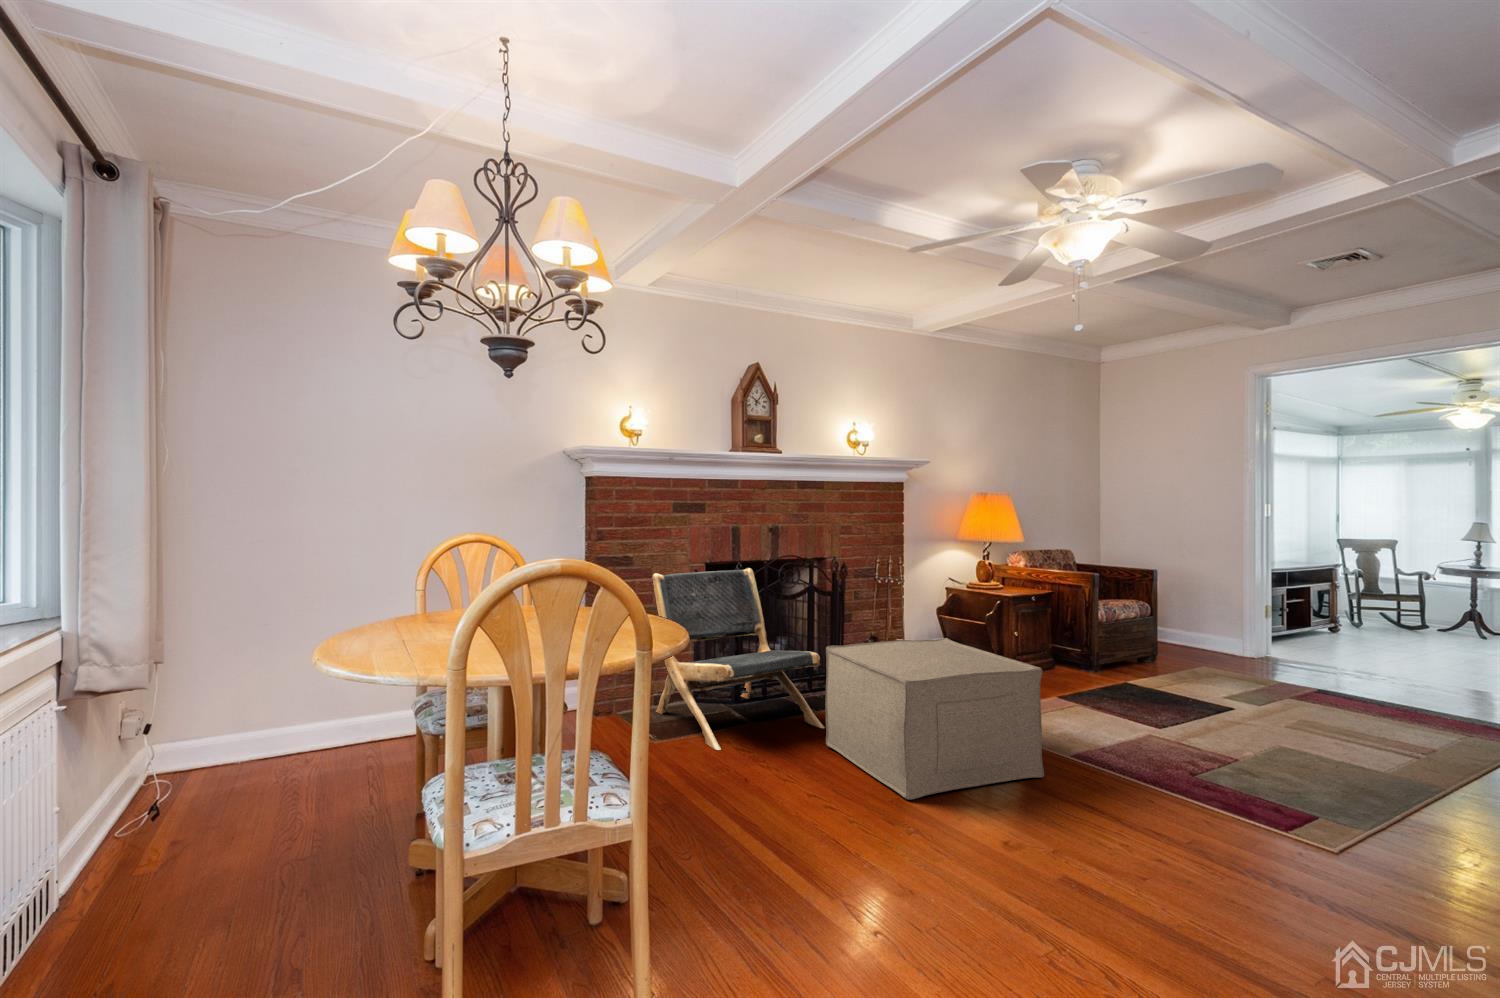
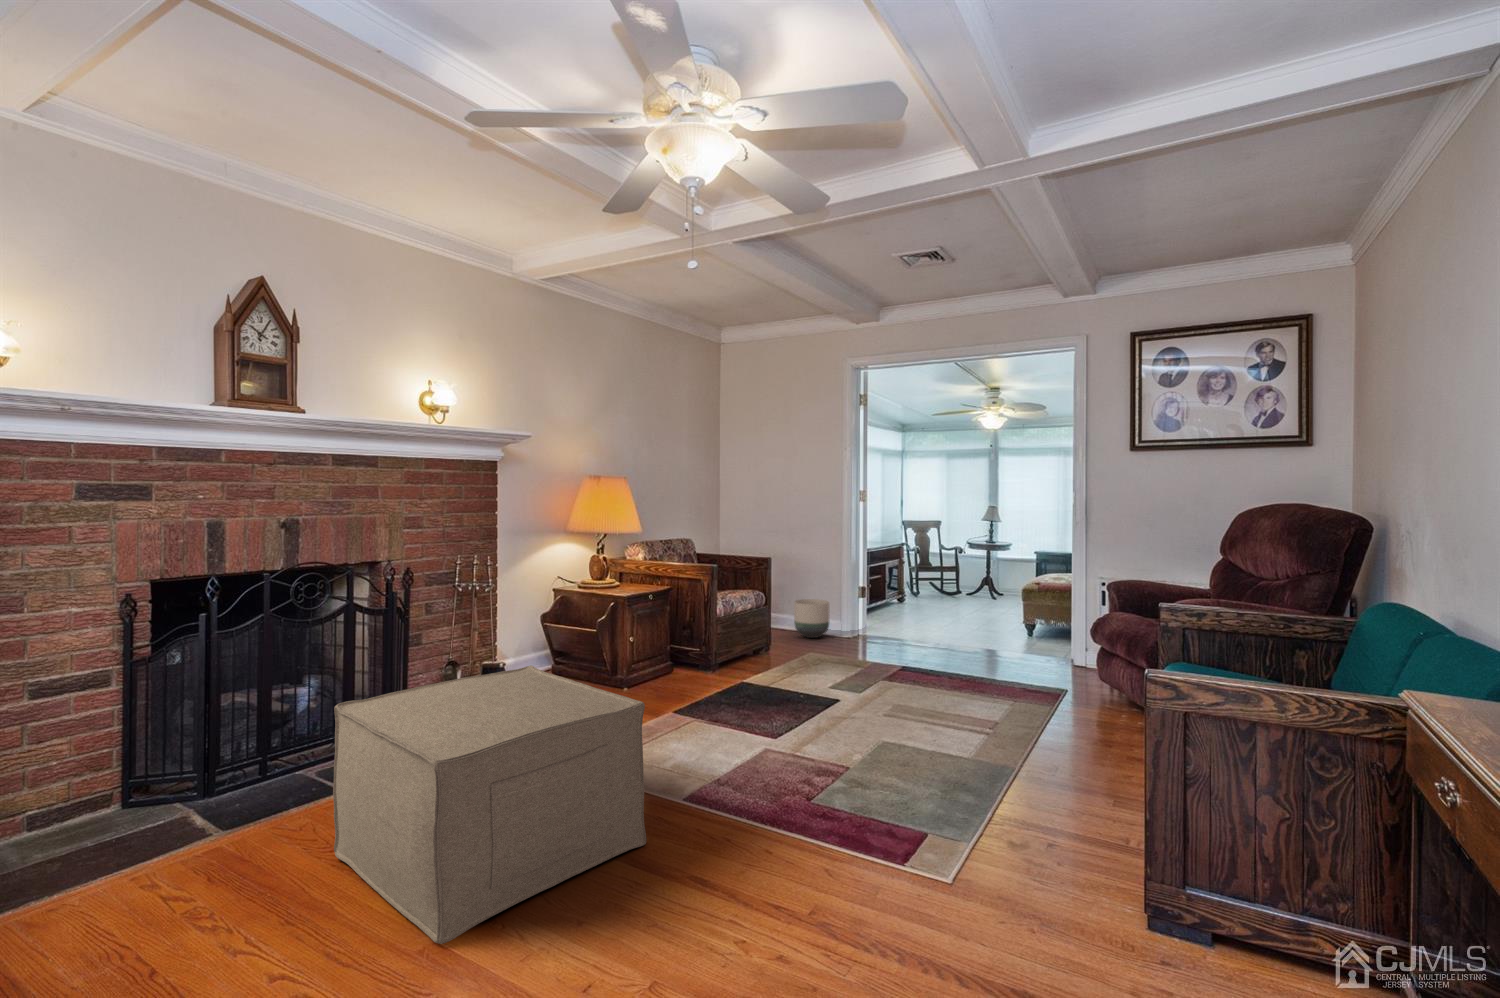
lounge chair: present [652,568,825,750] -> none [10,584,347,913]
planter: none [1185,615,1228,655] -> present [794,599,830,638]

